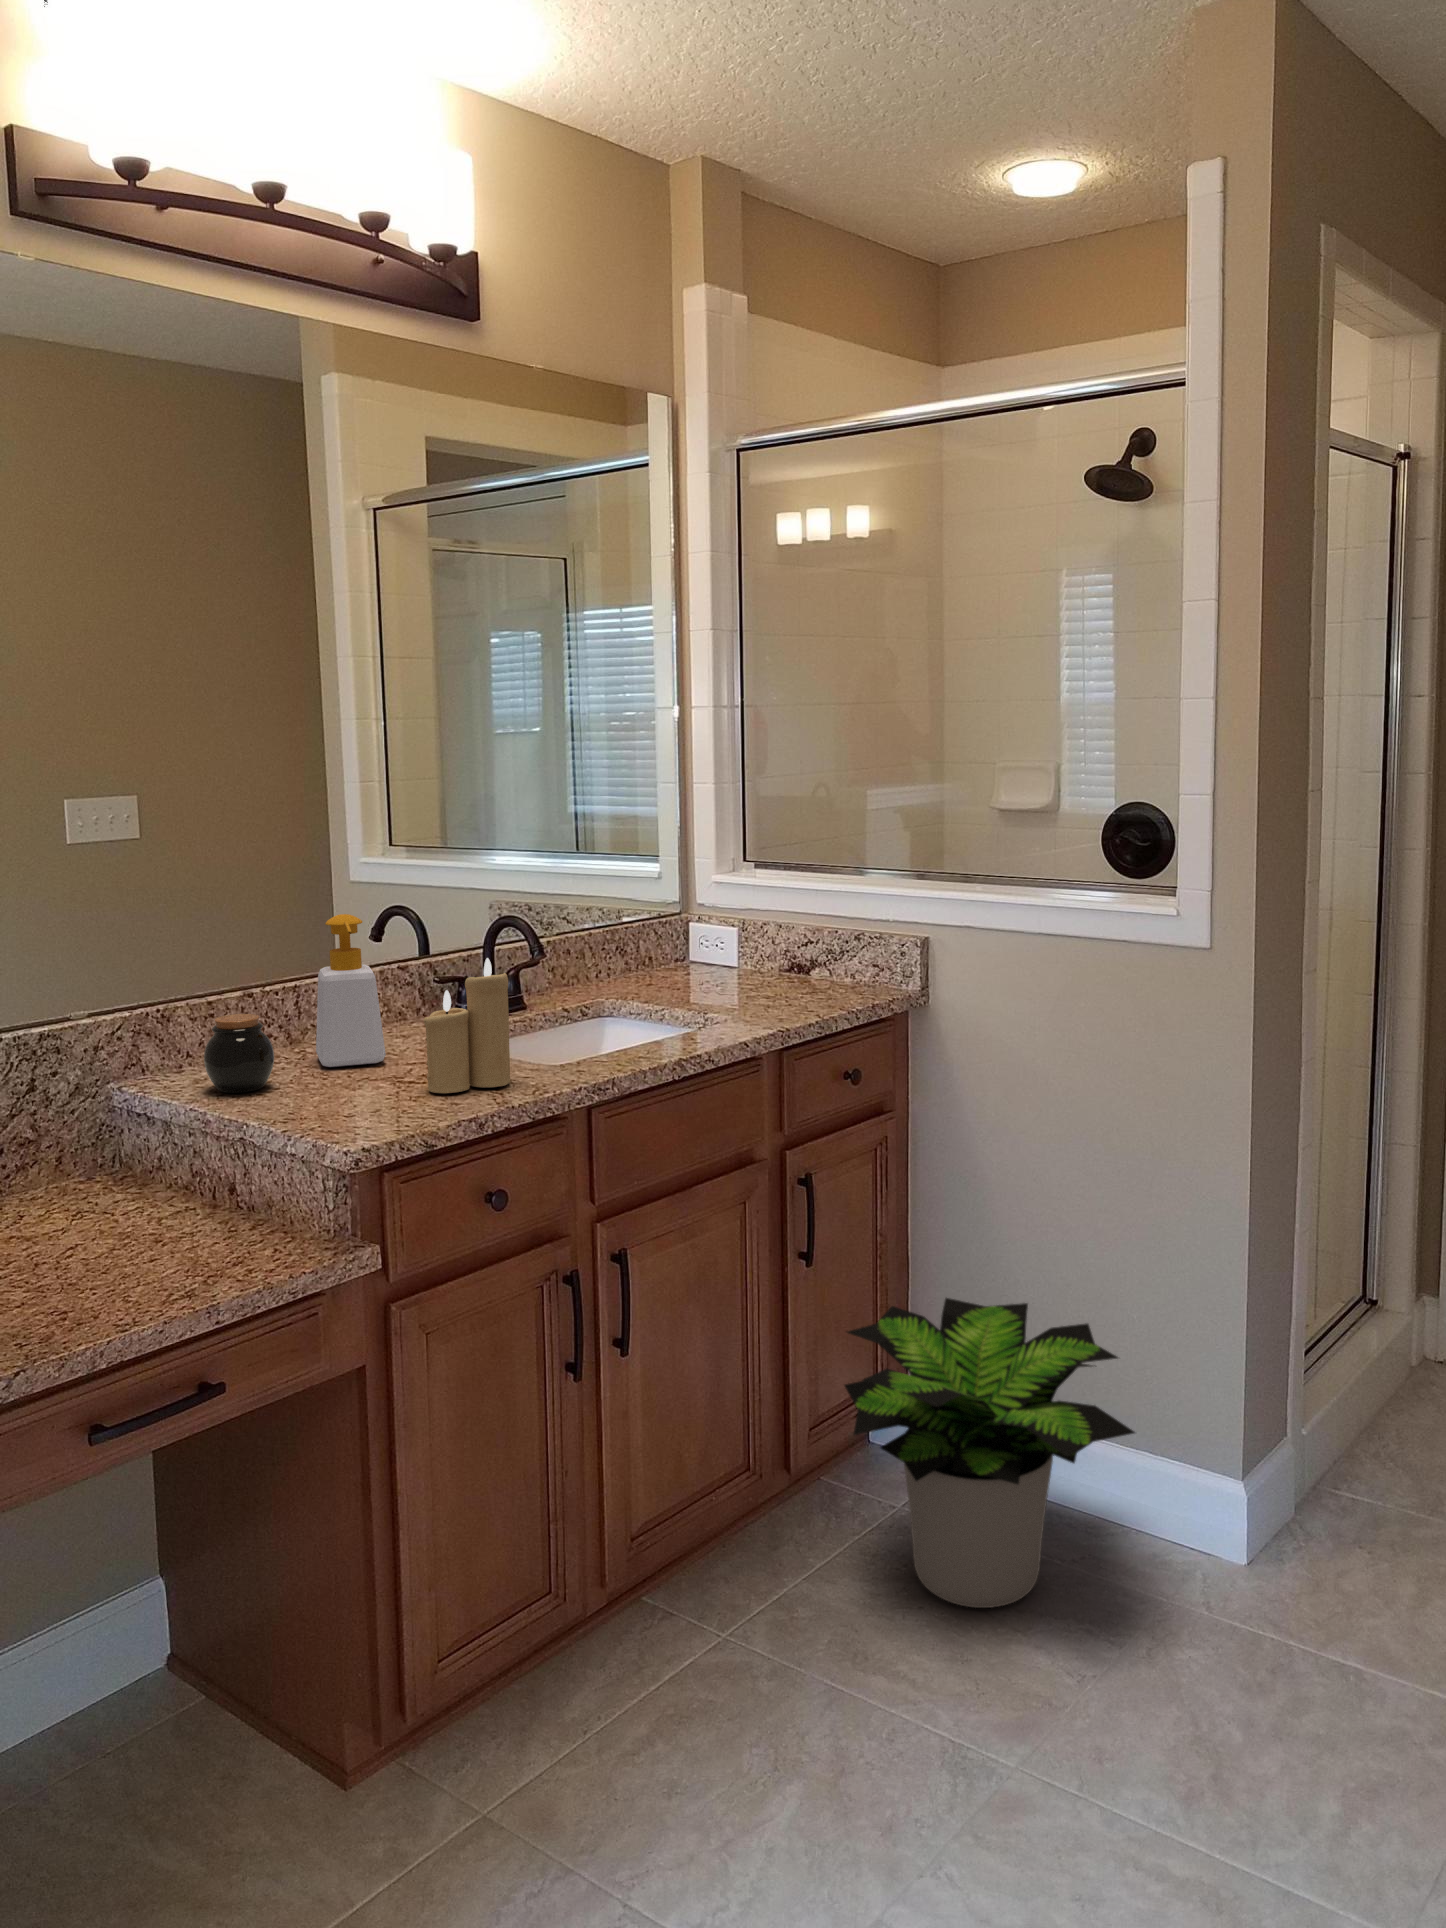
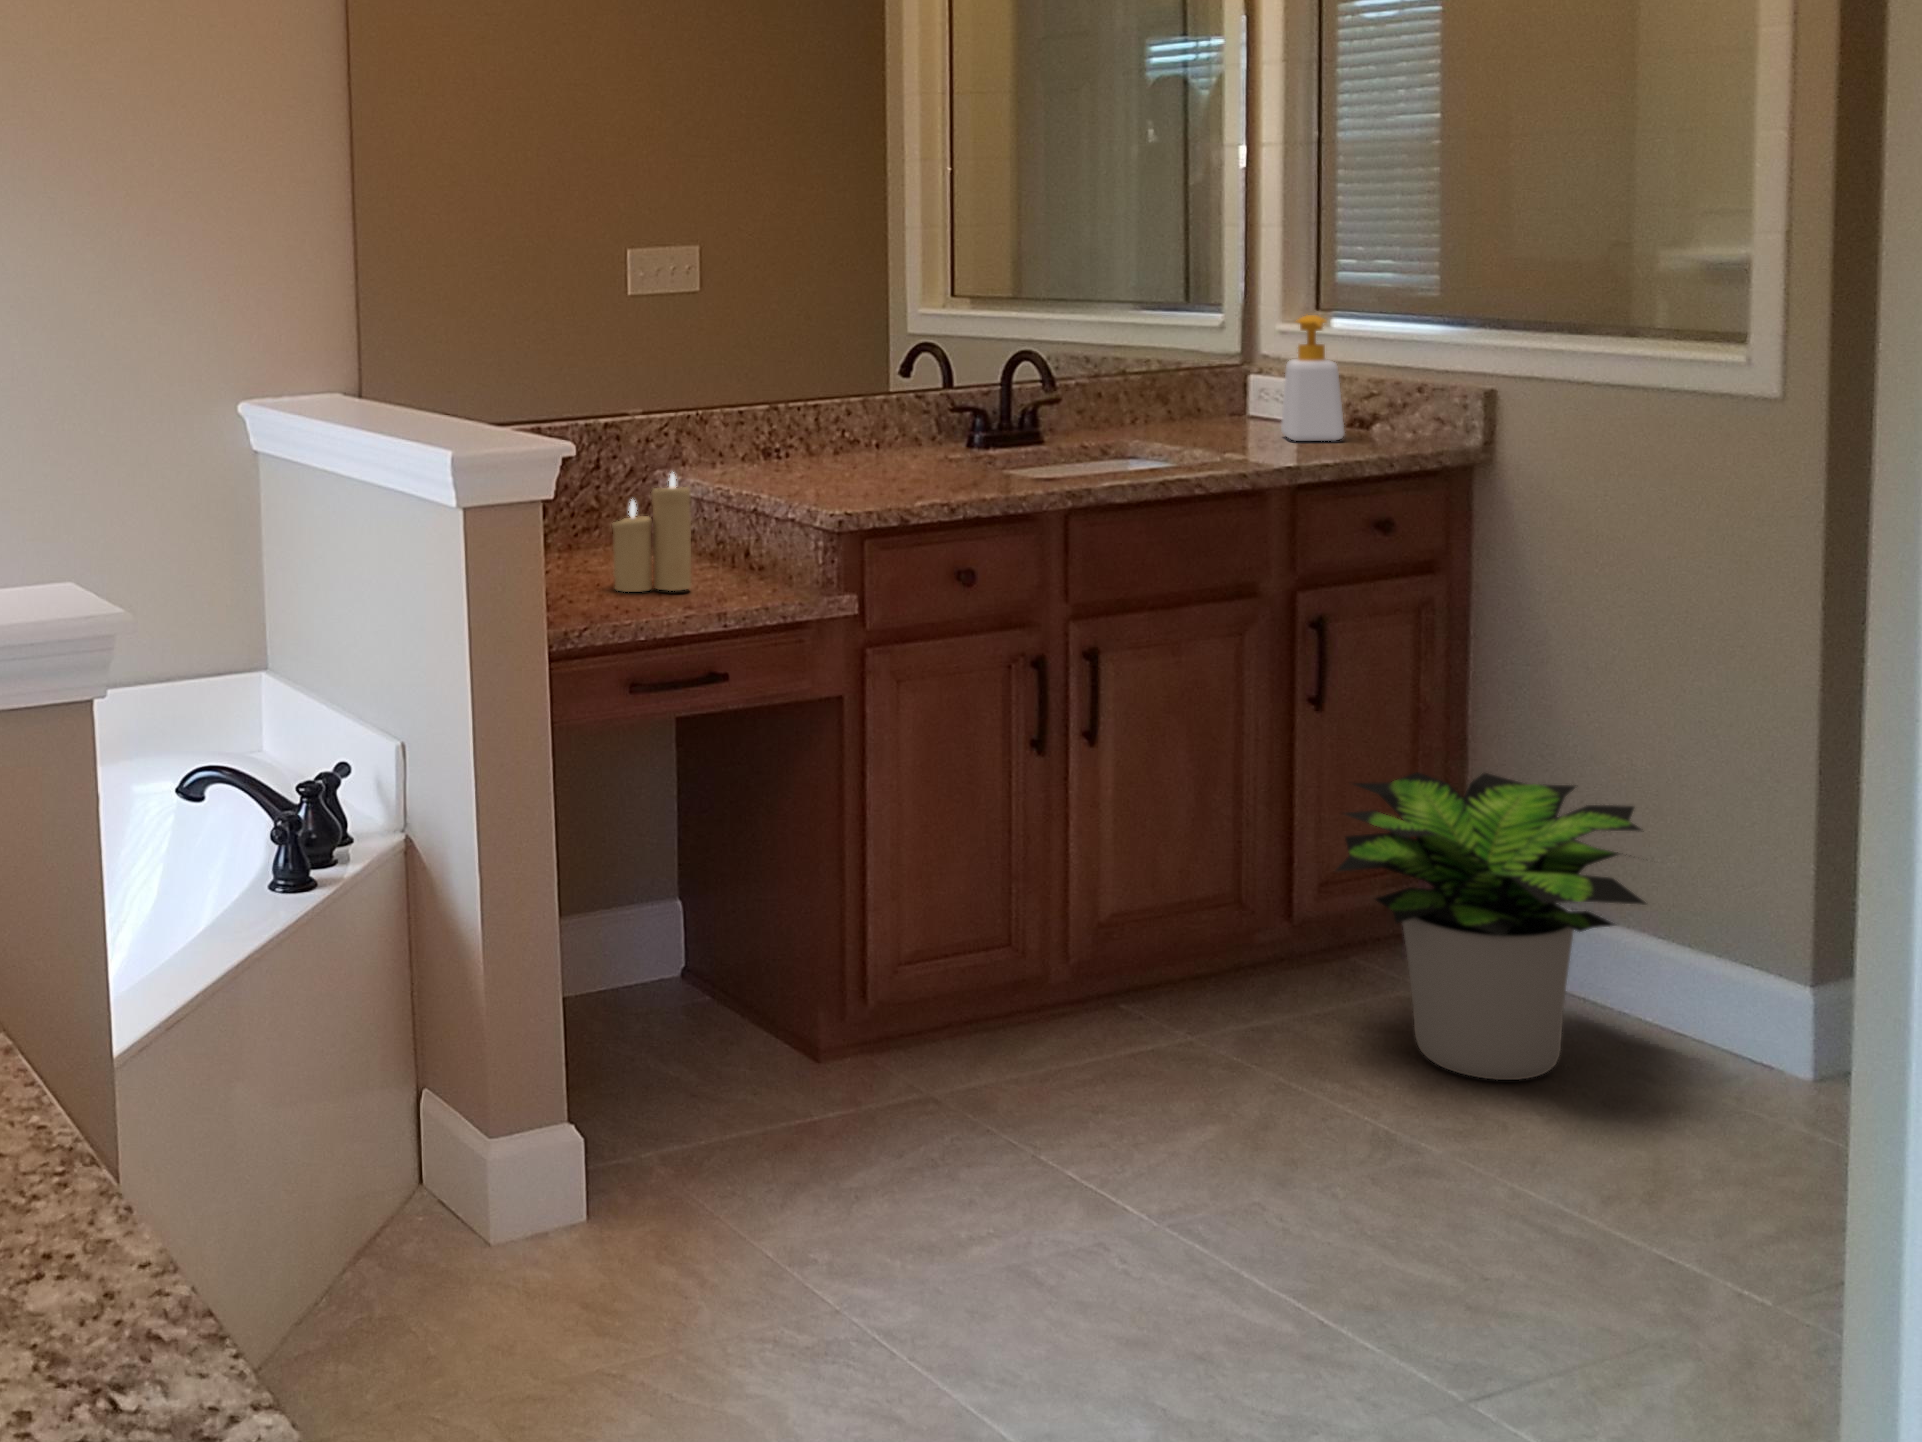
soap bottle: present [316,914,386,1067] -> present [1281,315,1344,441]
candle: present [424,958,510,1093] -> present [612,473,691,592]
jar: present [204,1014,274,1093] -> none [732,416,788,480]

